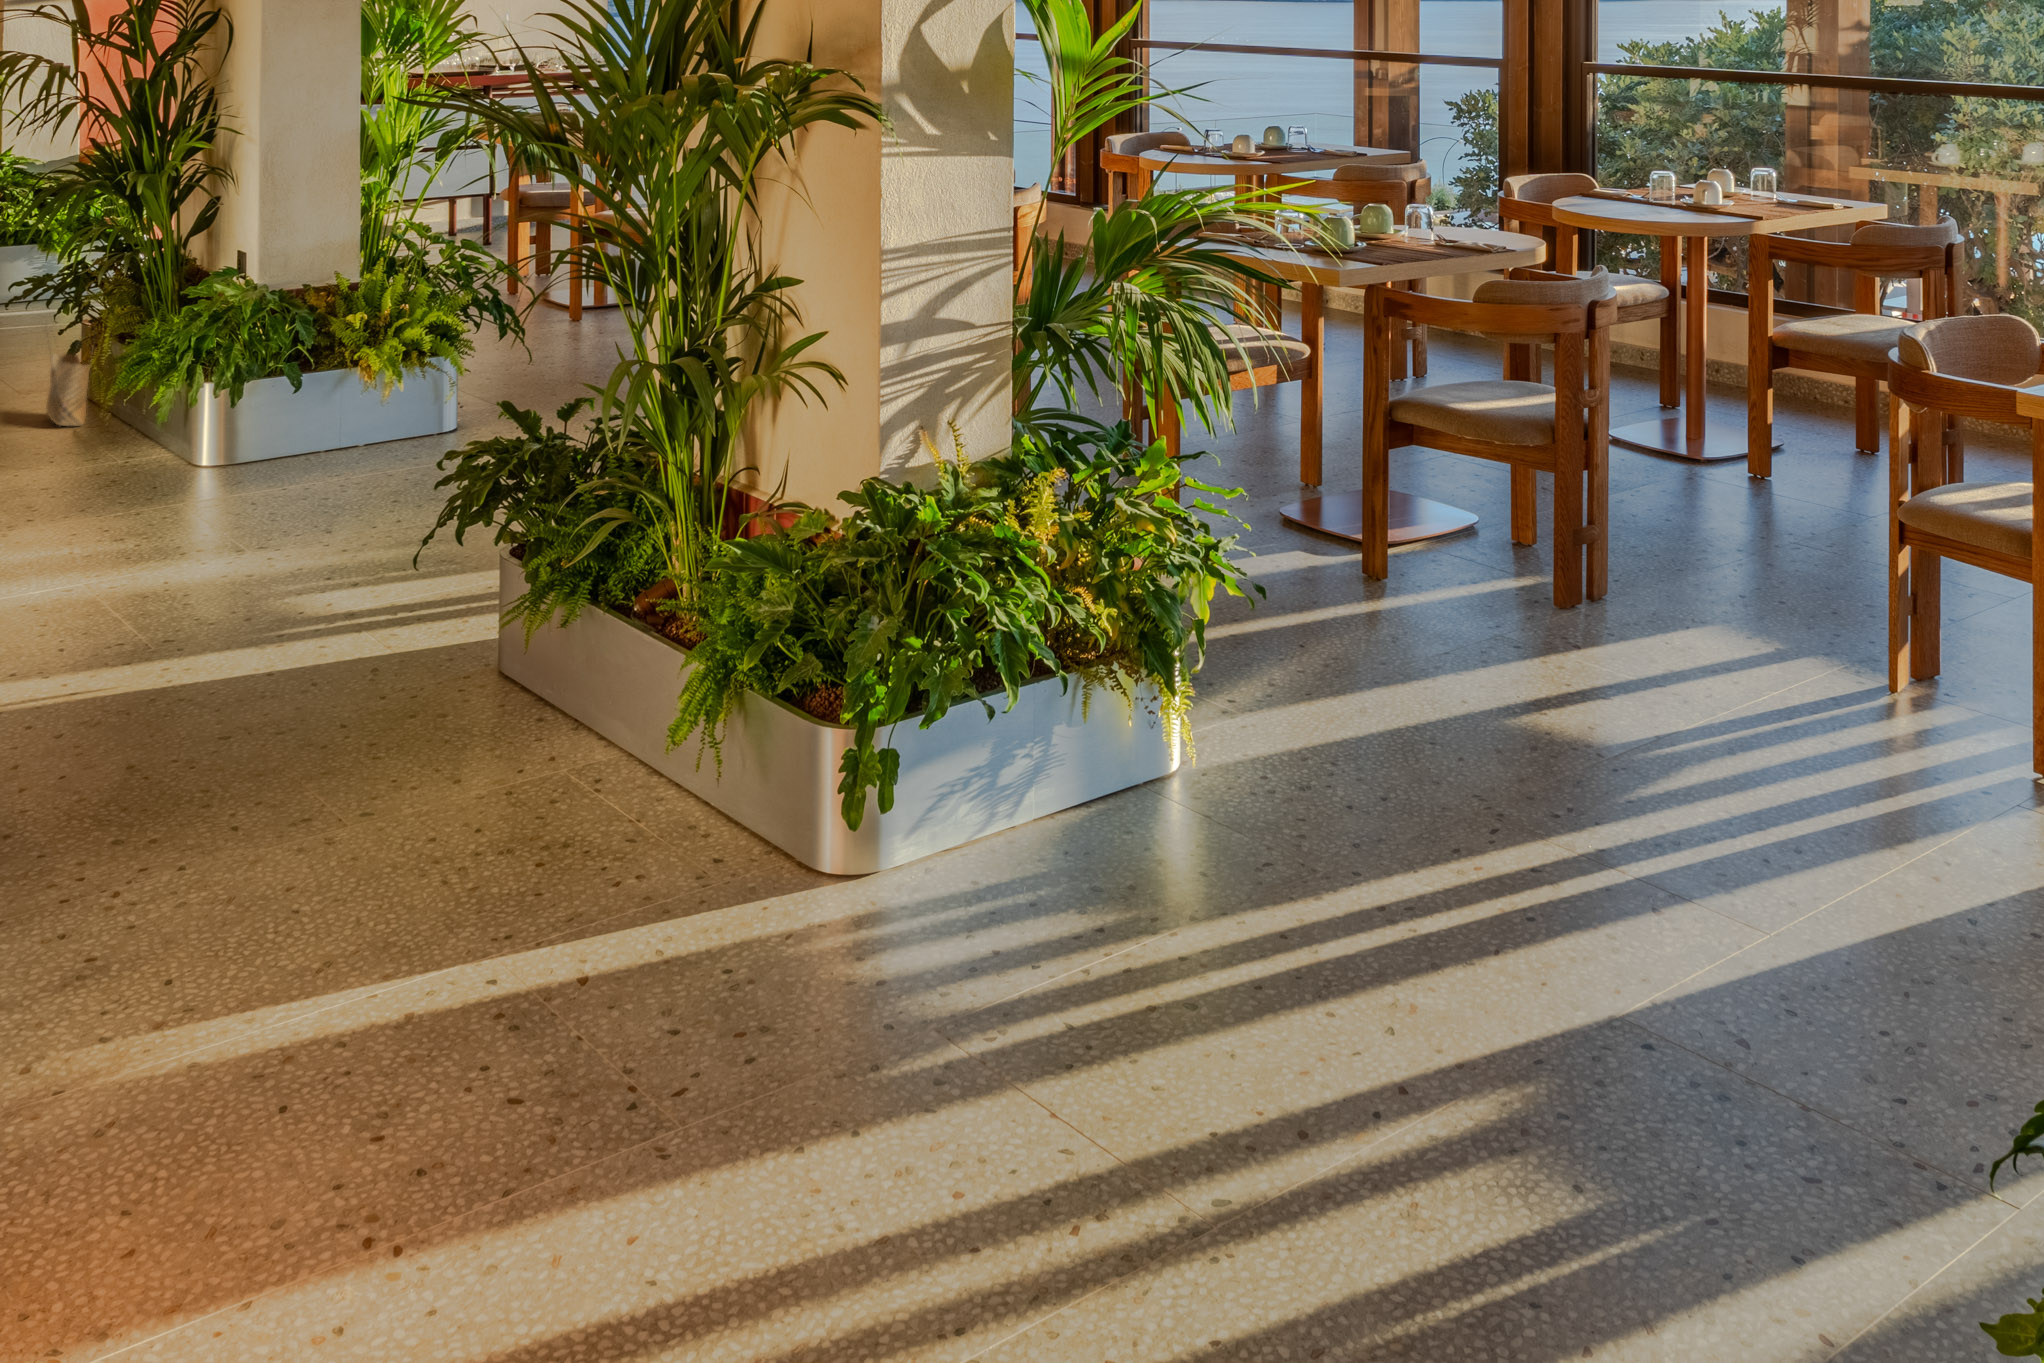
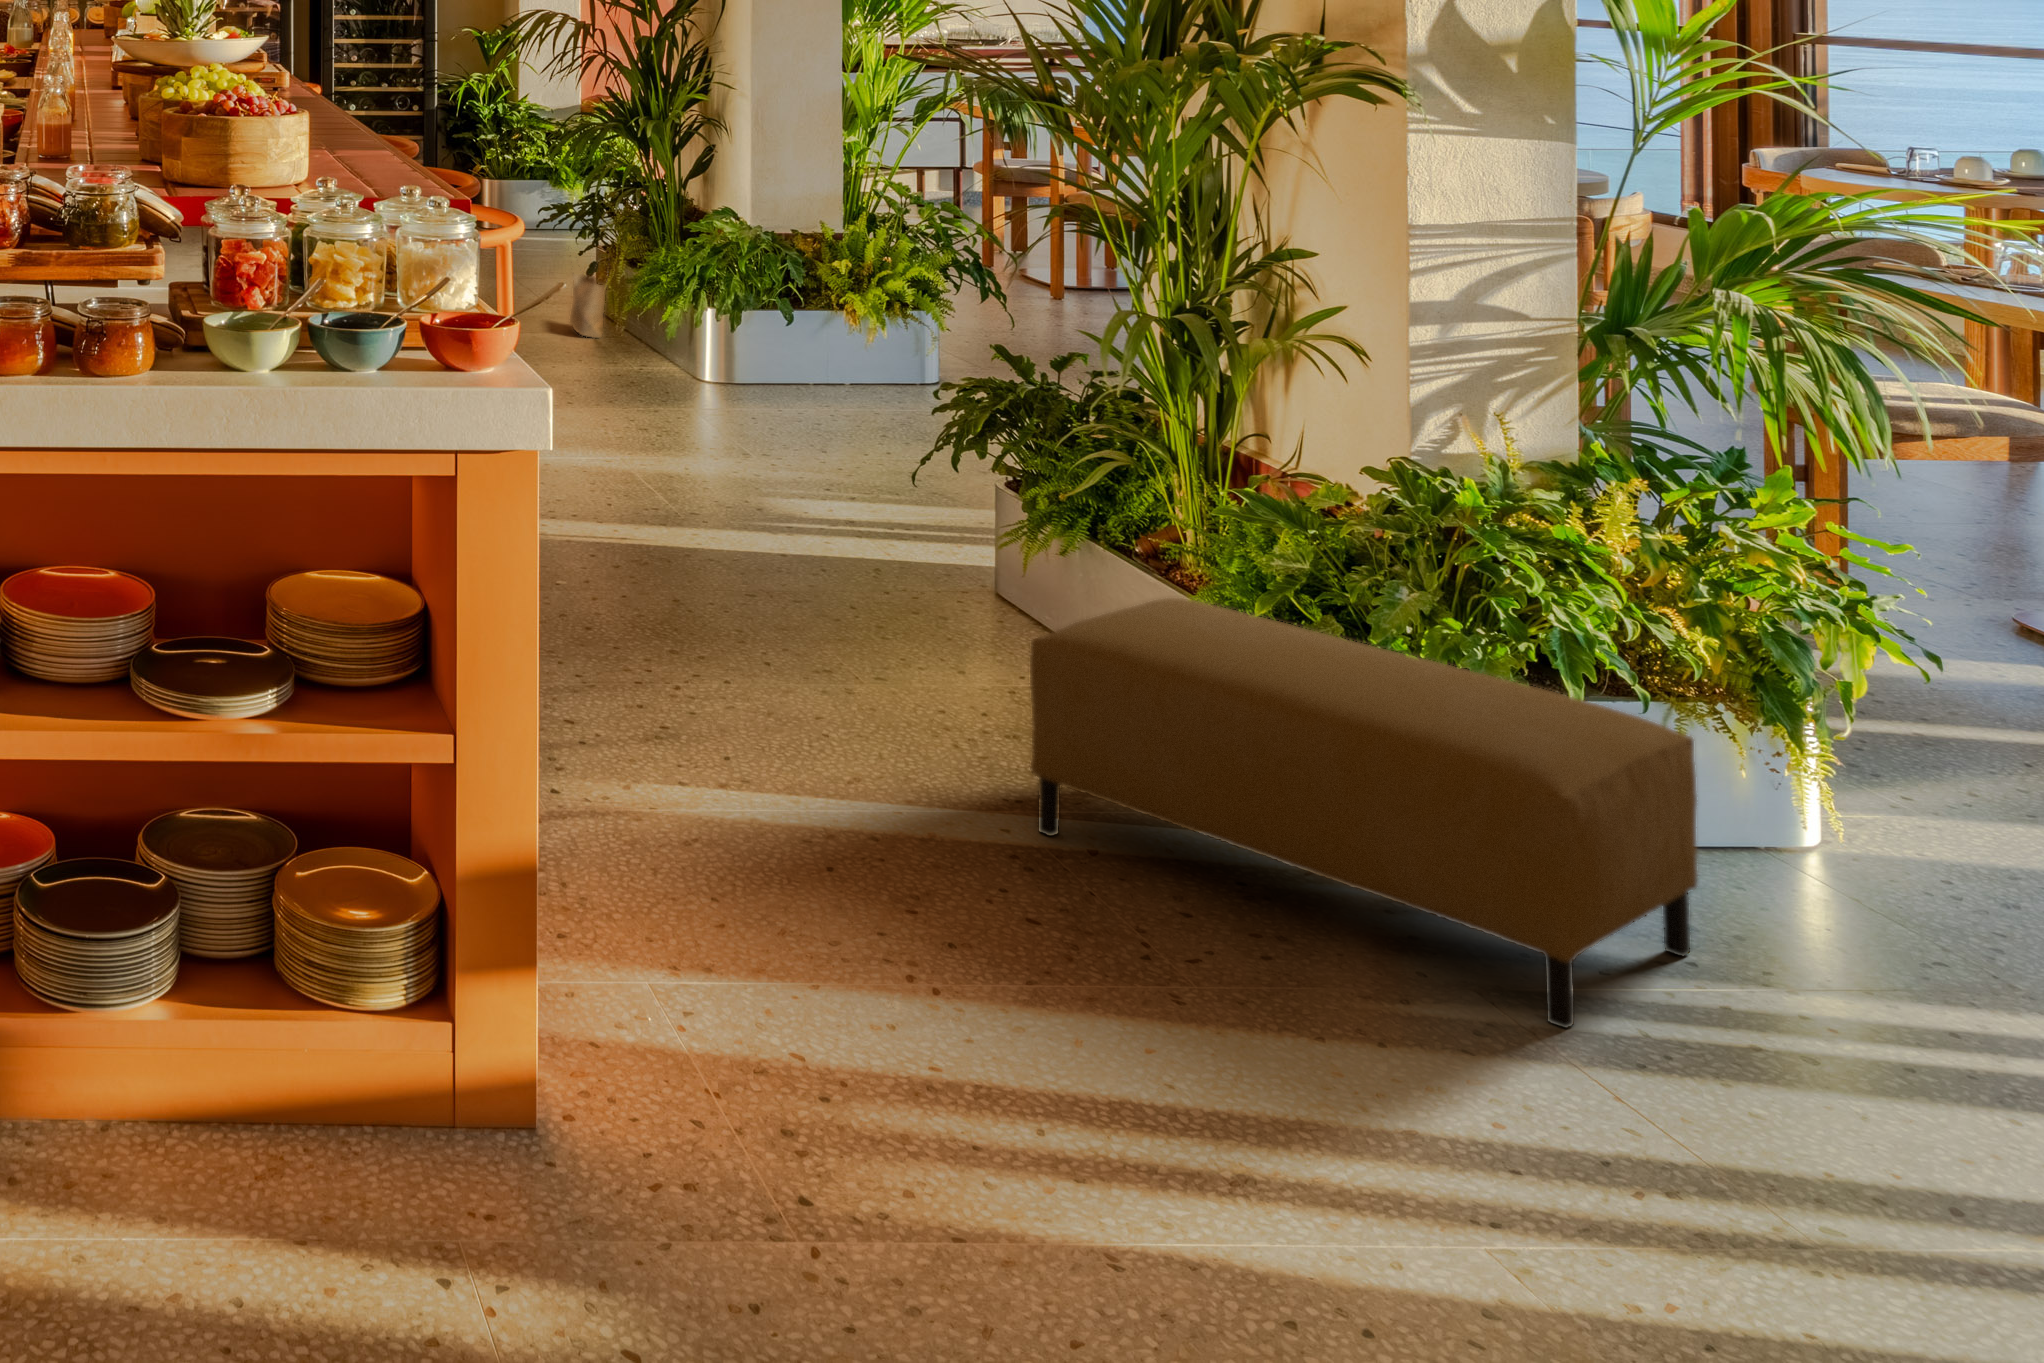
ottoman: none [521,668,1113,1057] -> present [1030,598,1697,1028]

